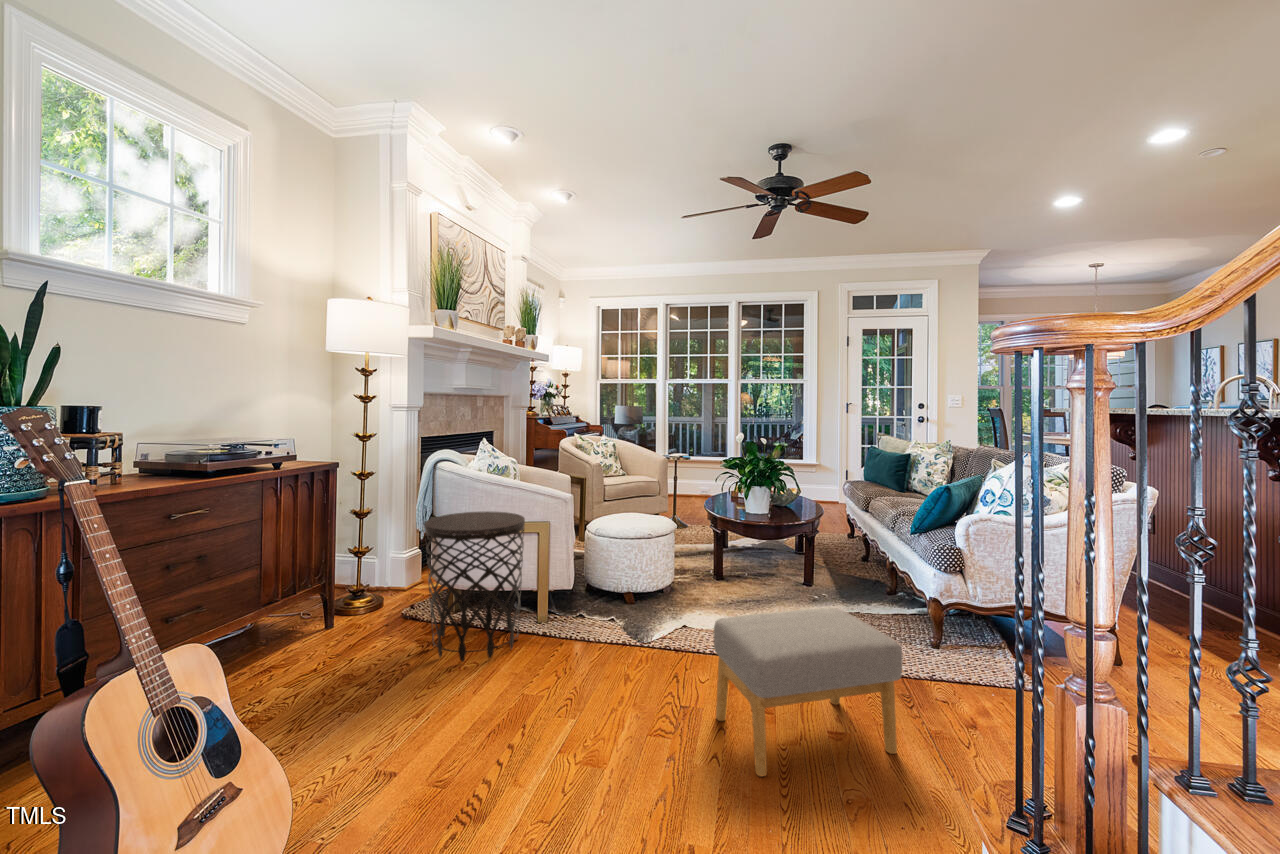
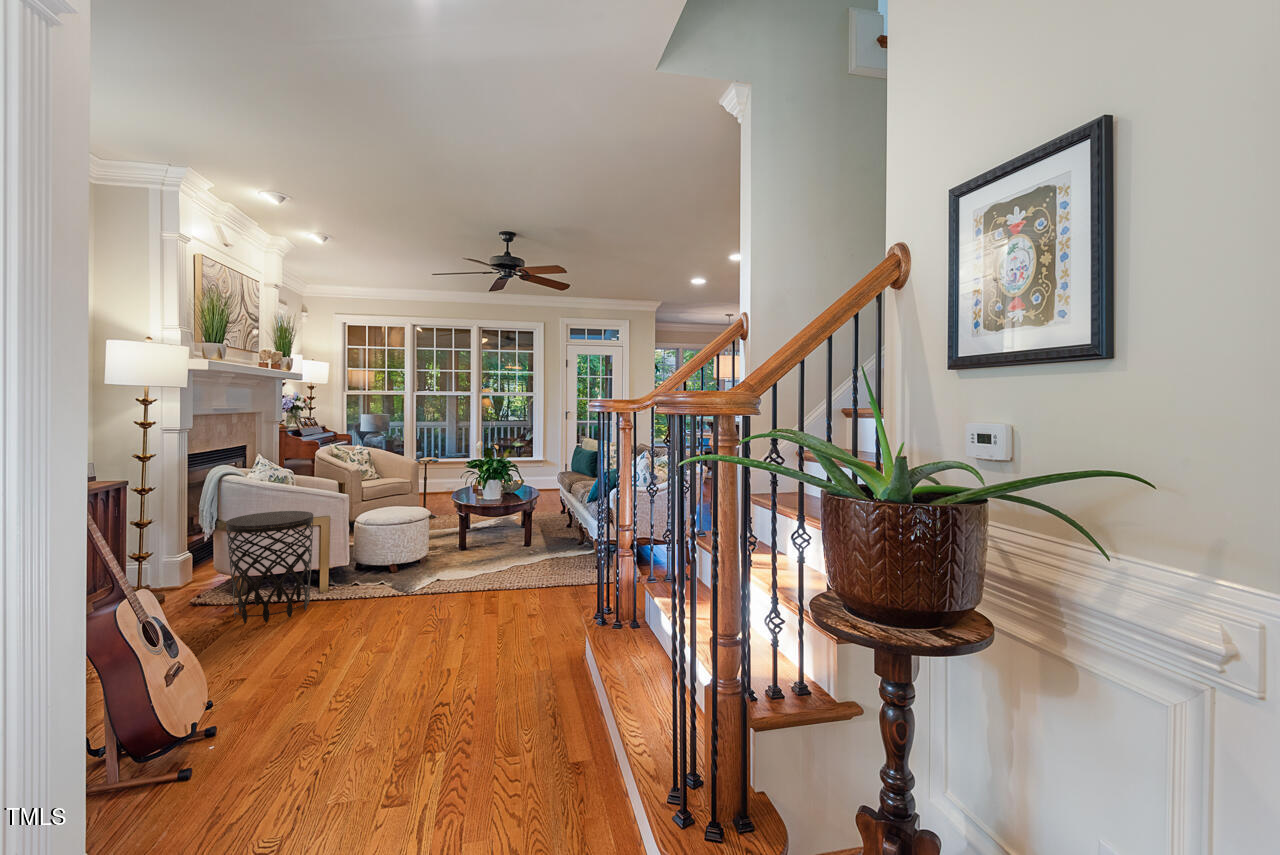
footstool: present [713,608,902,776] -> none [460,548,565,639]

